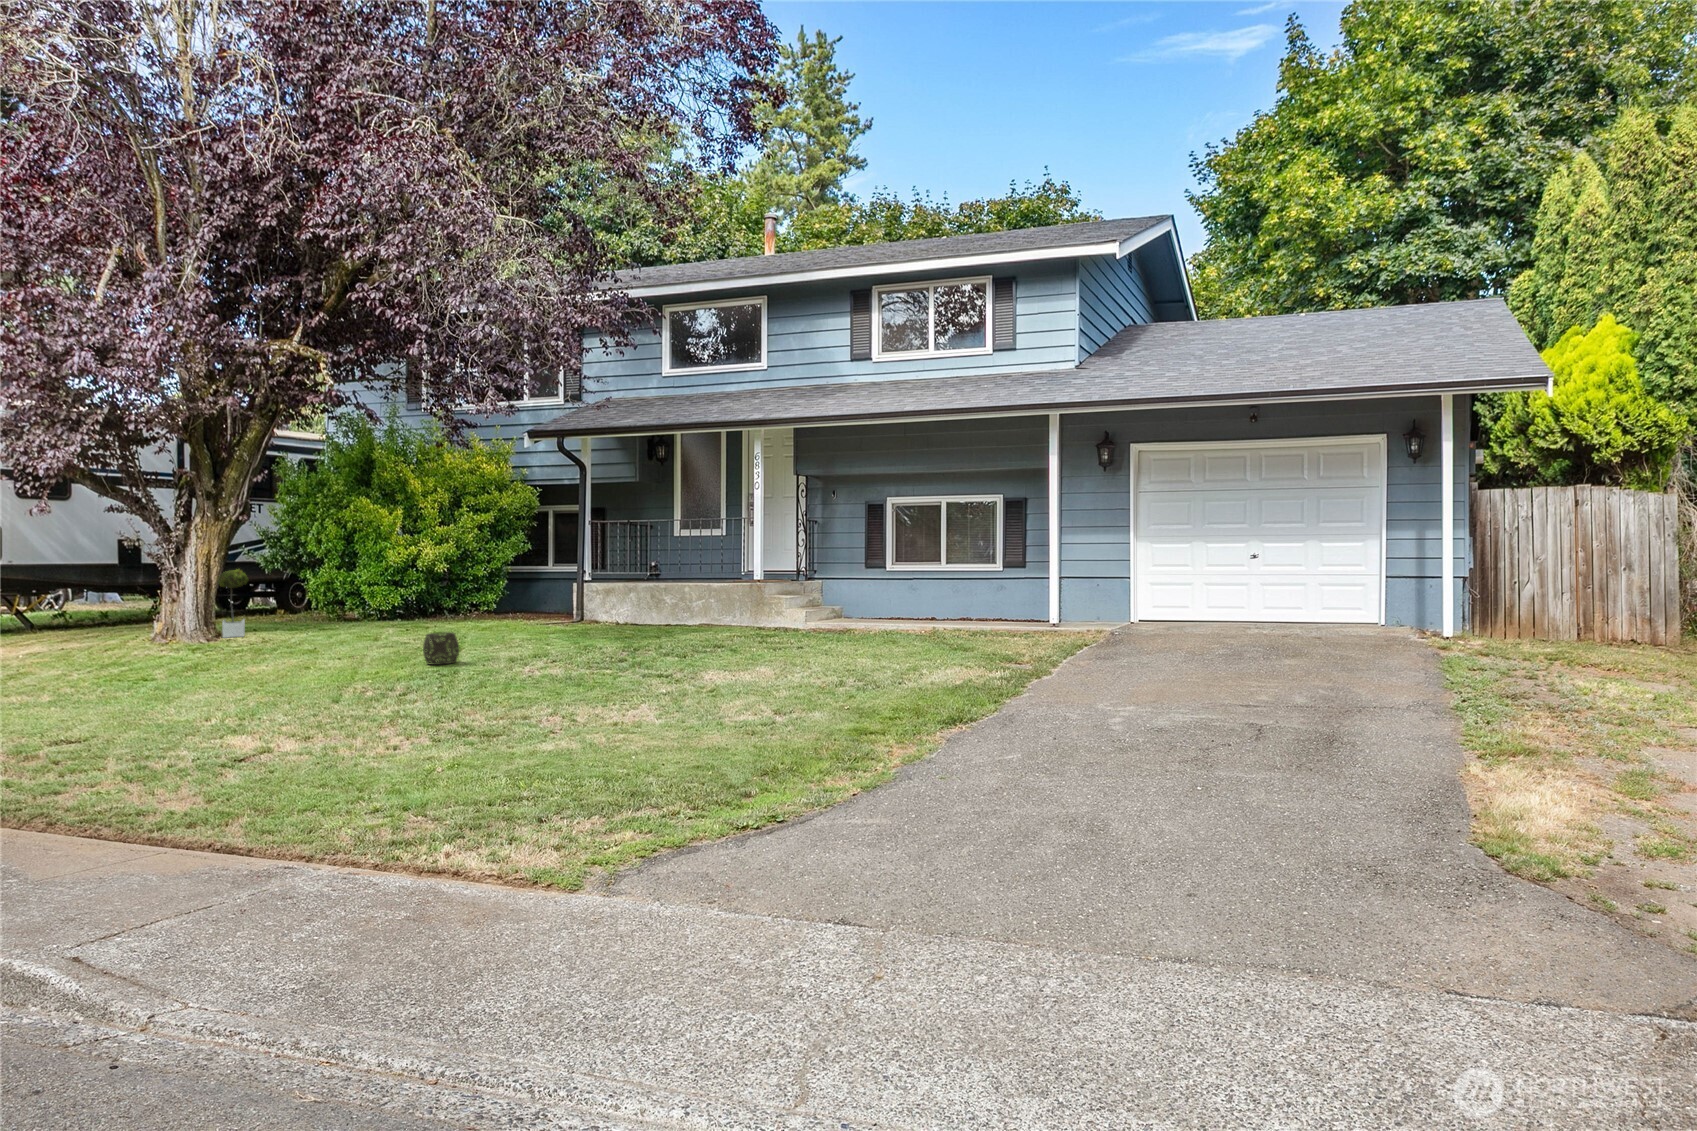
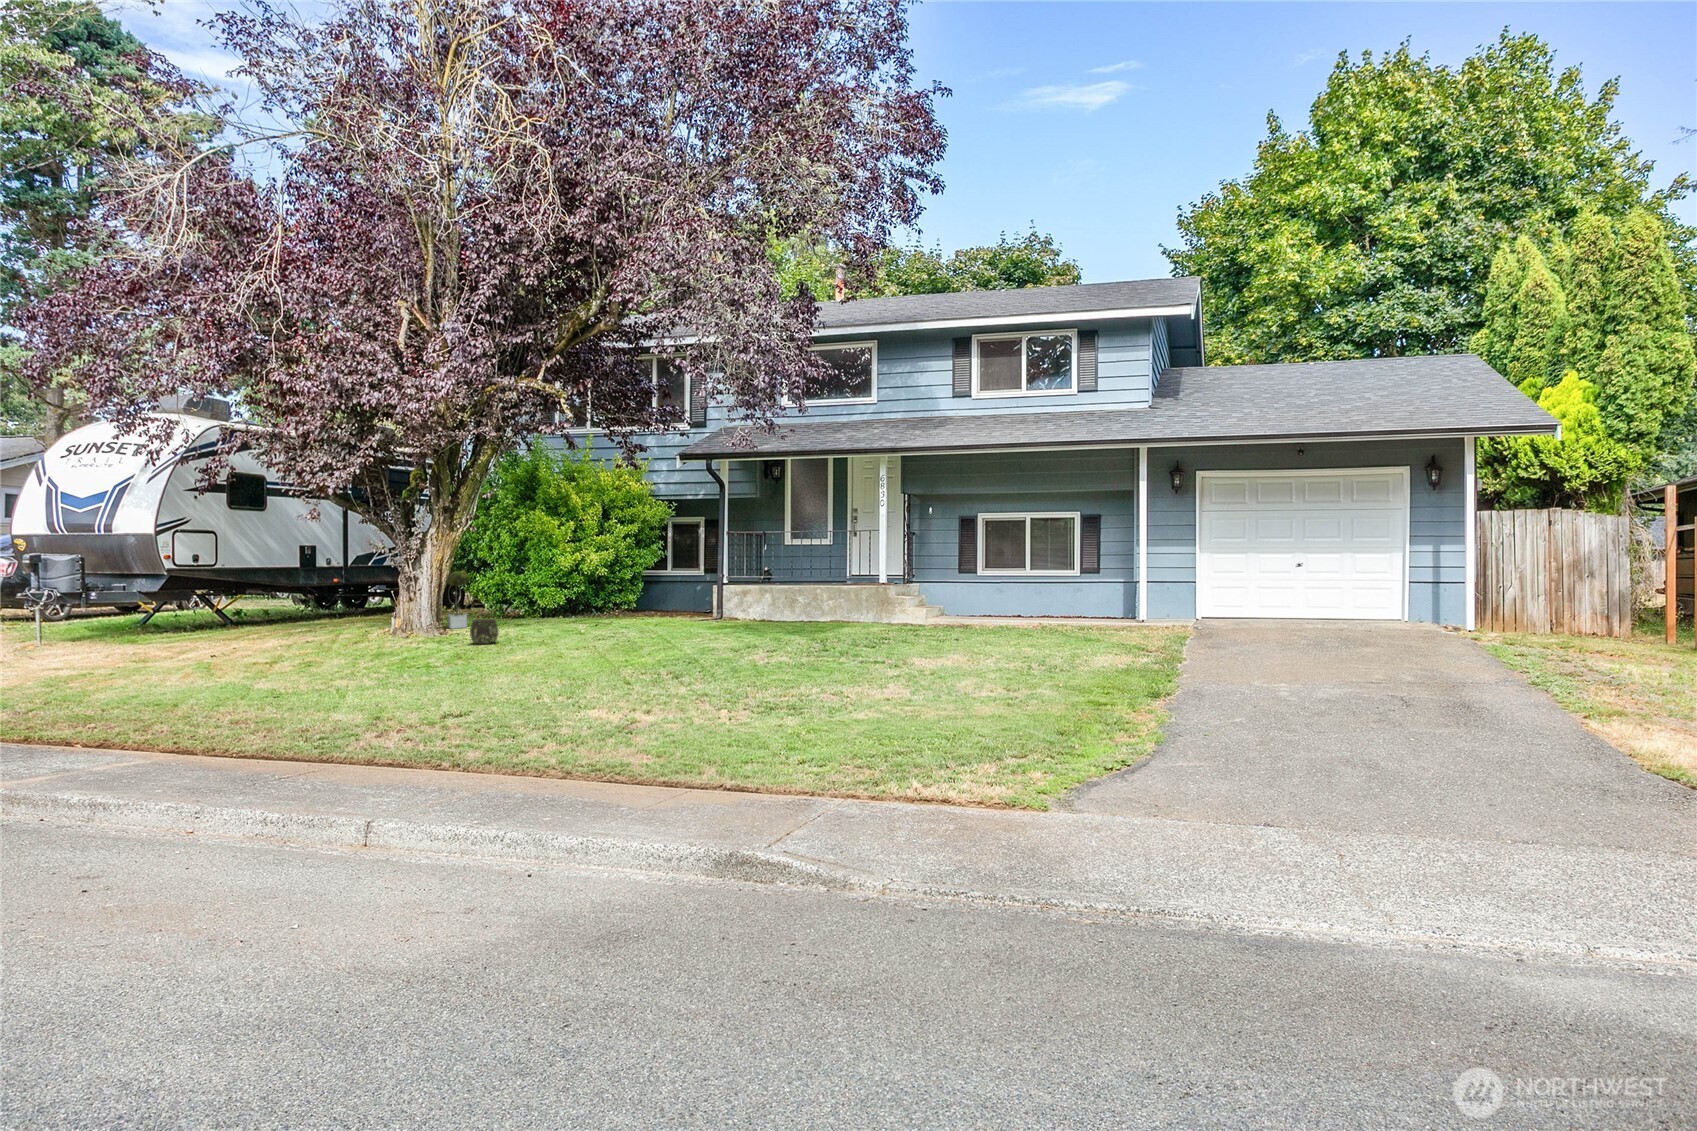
woven basket: present [423,632,459,665] -> present [470,619,498,644]

